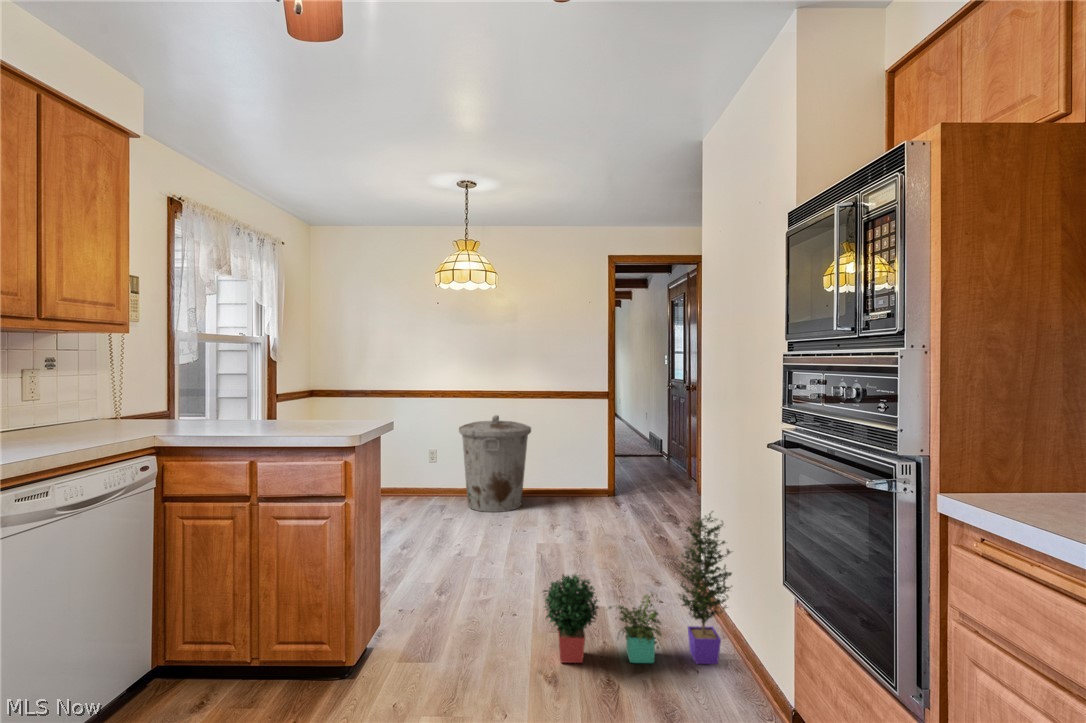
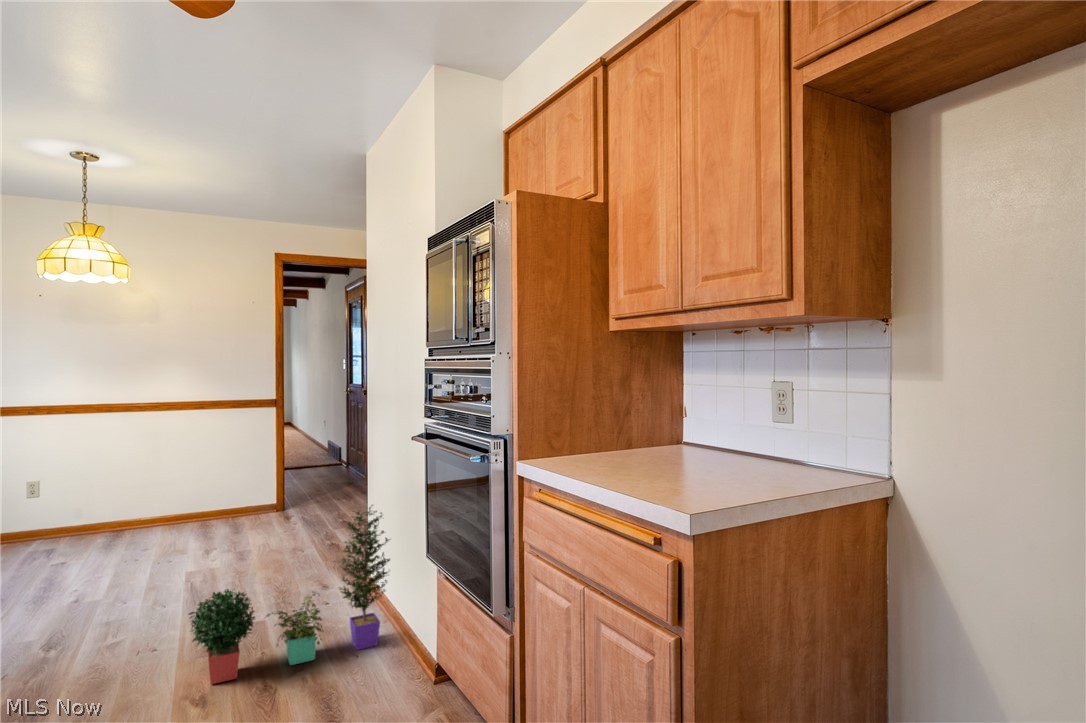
trash can: present [459,415,531,512] -> none [74,432,179,549]

